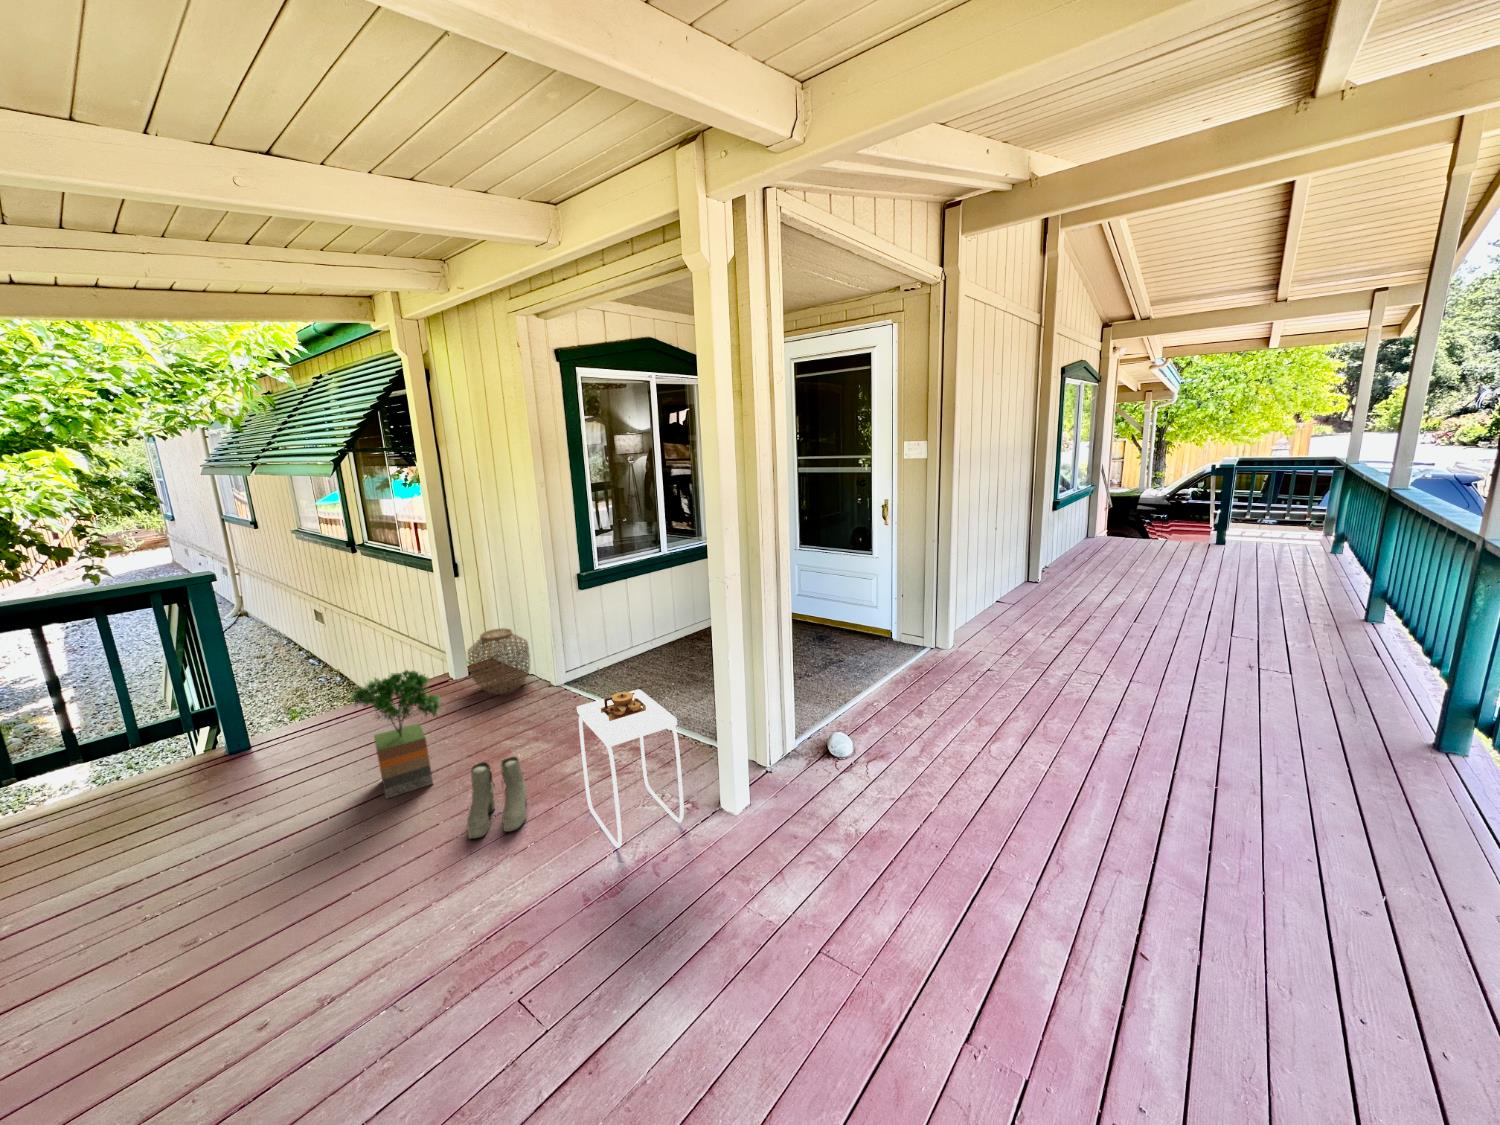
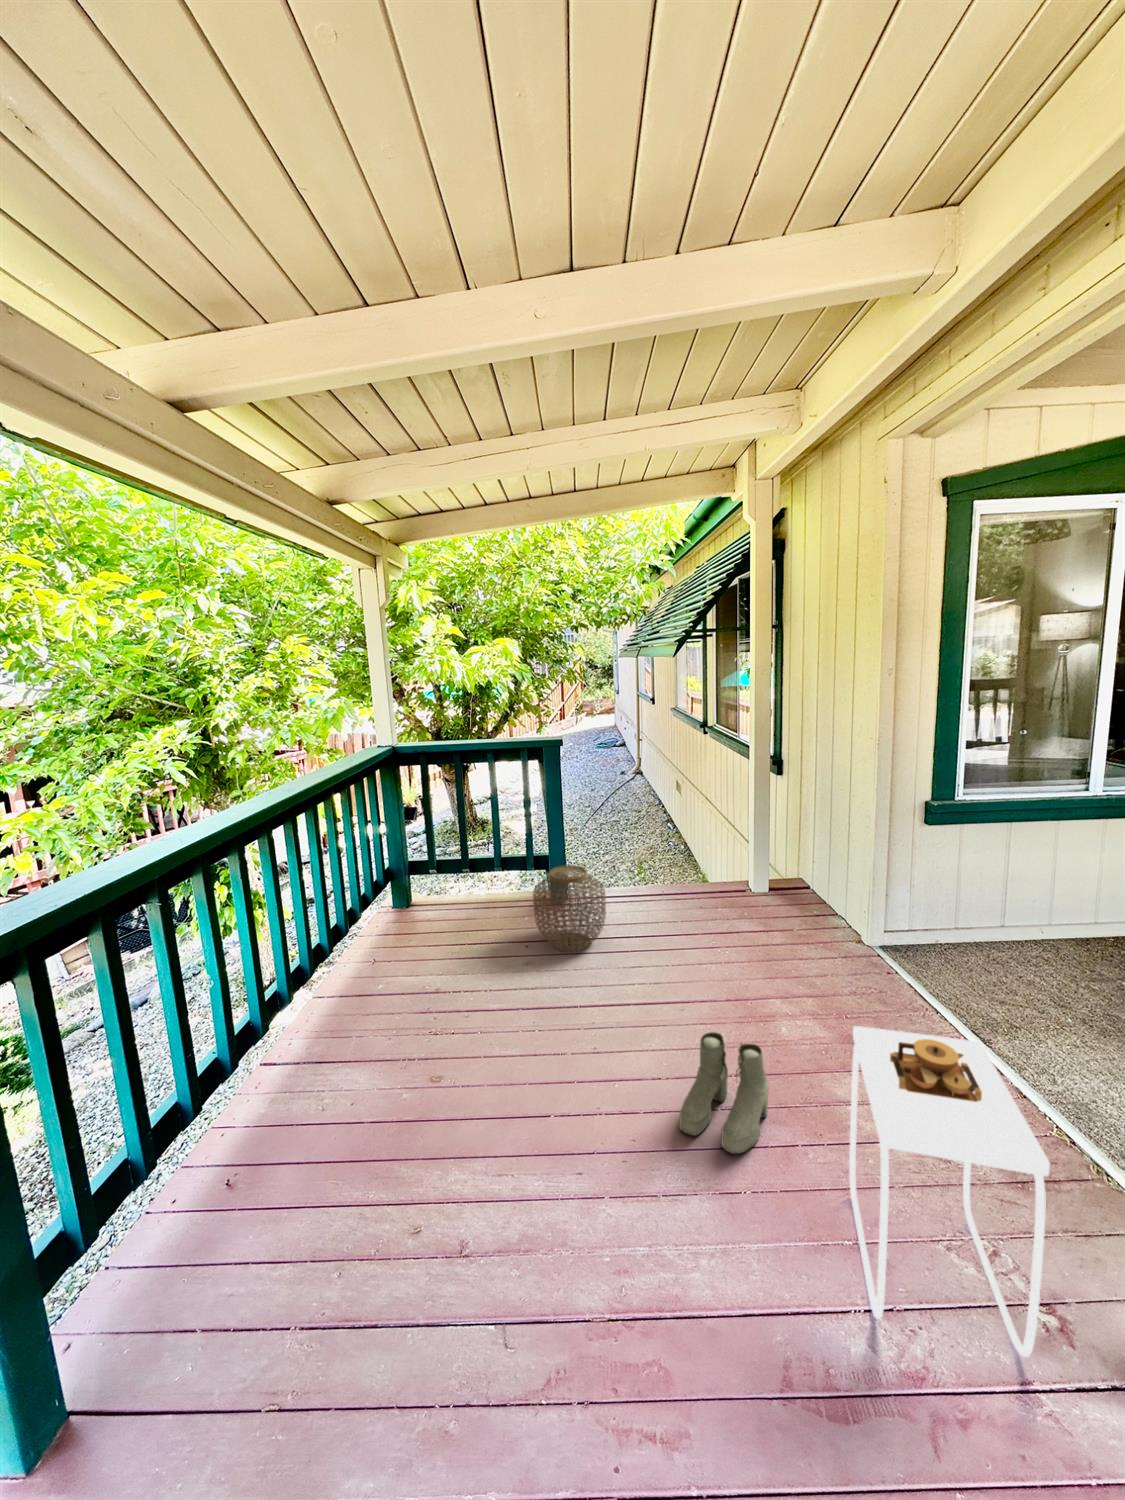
woven basket: present [468,628,530,694] -> present [533,865,606,951]
potted tree: present [350,670,440,799] -> none [613,875,705,1019]

